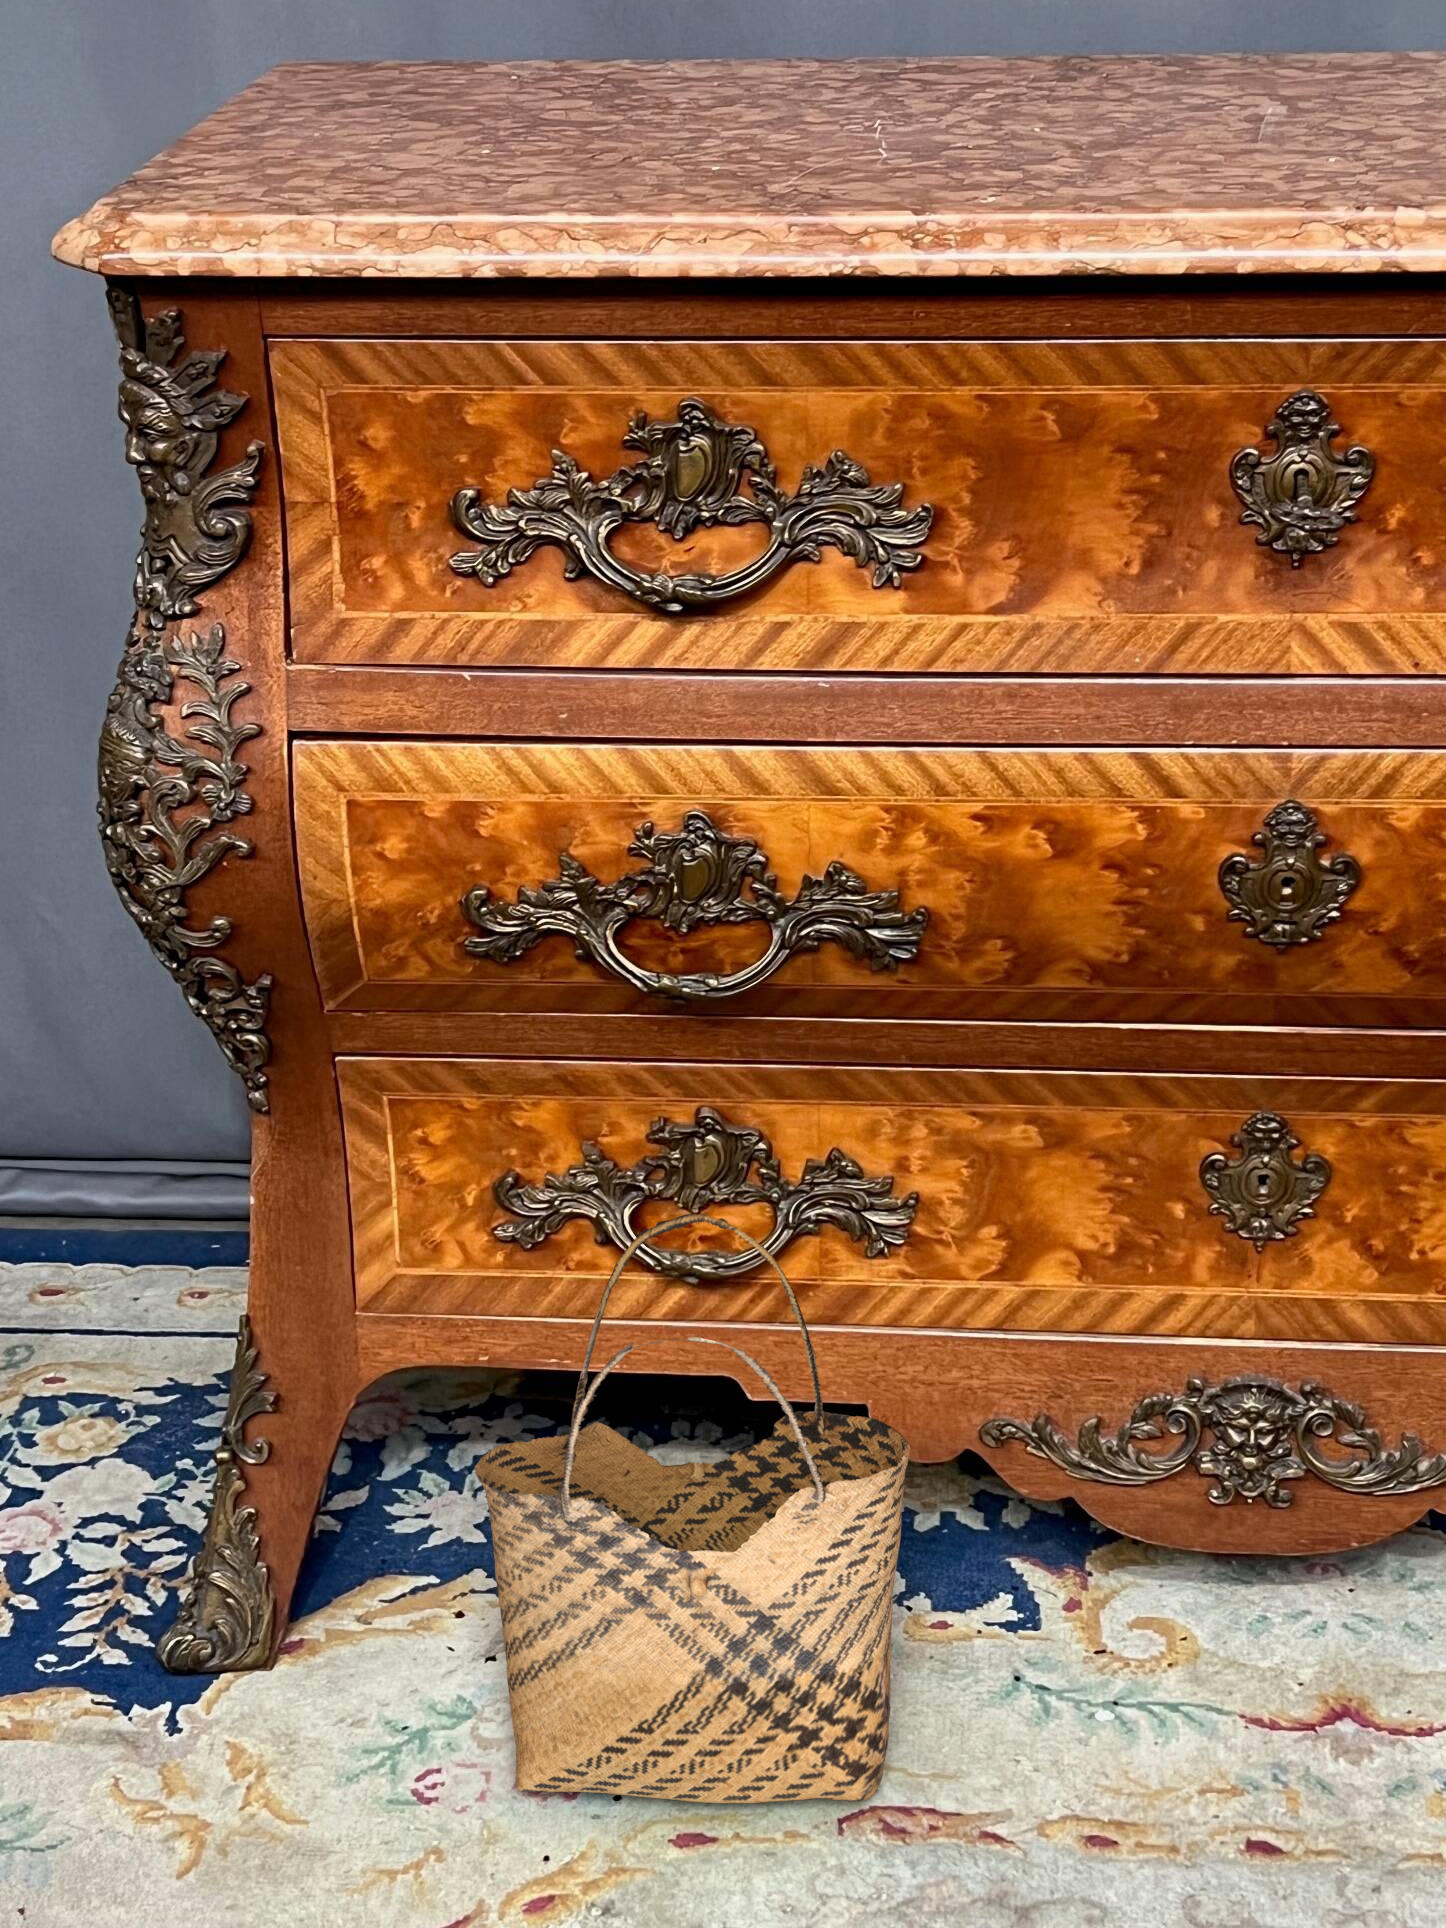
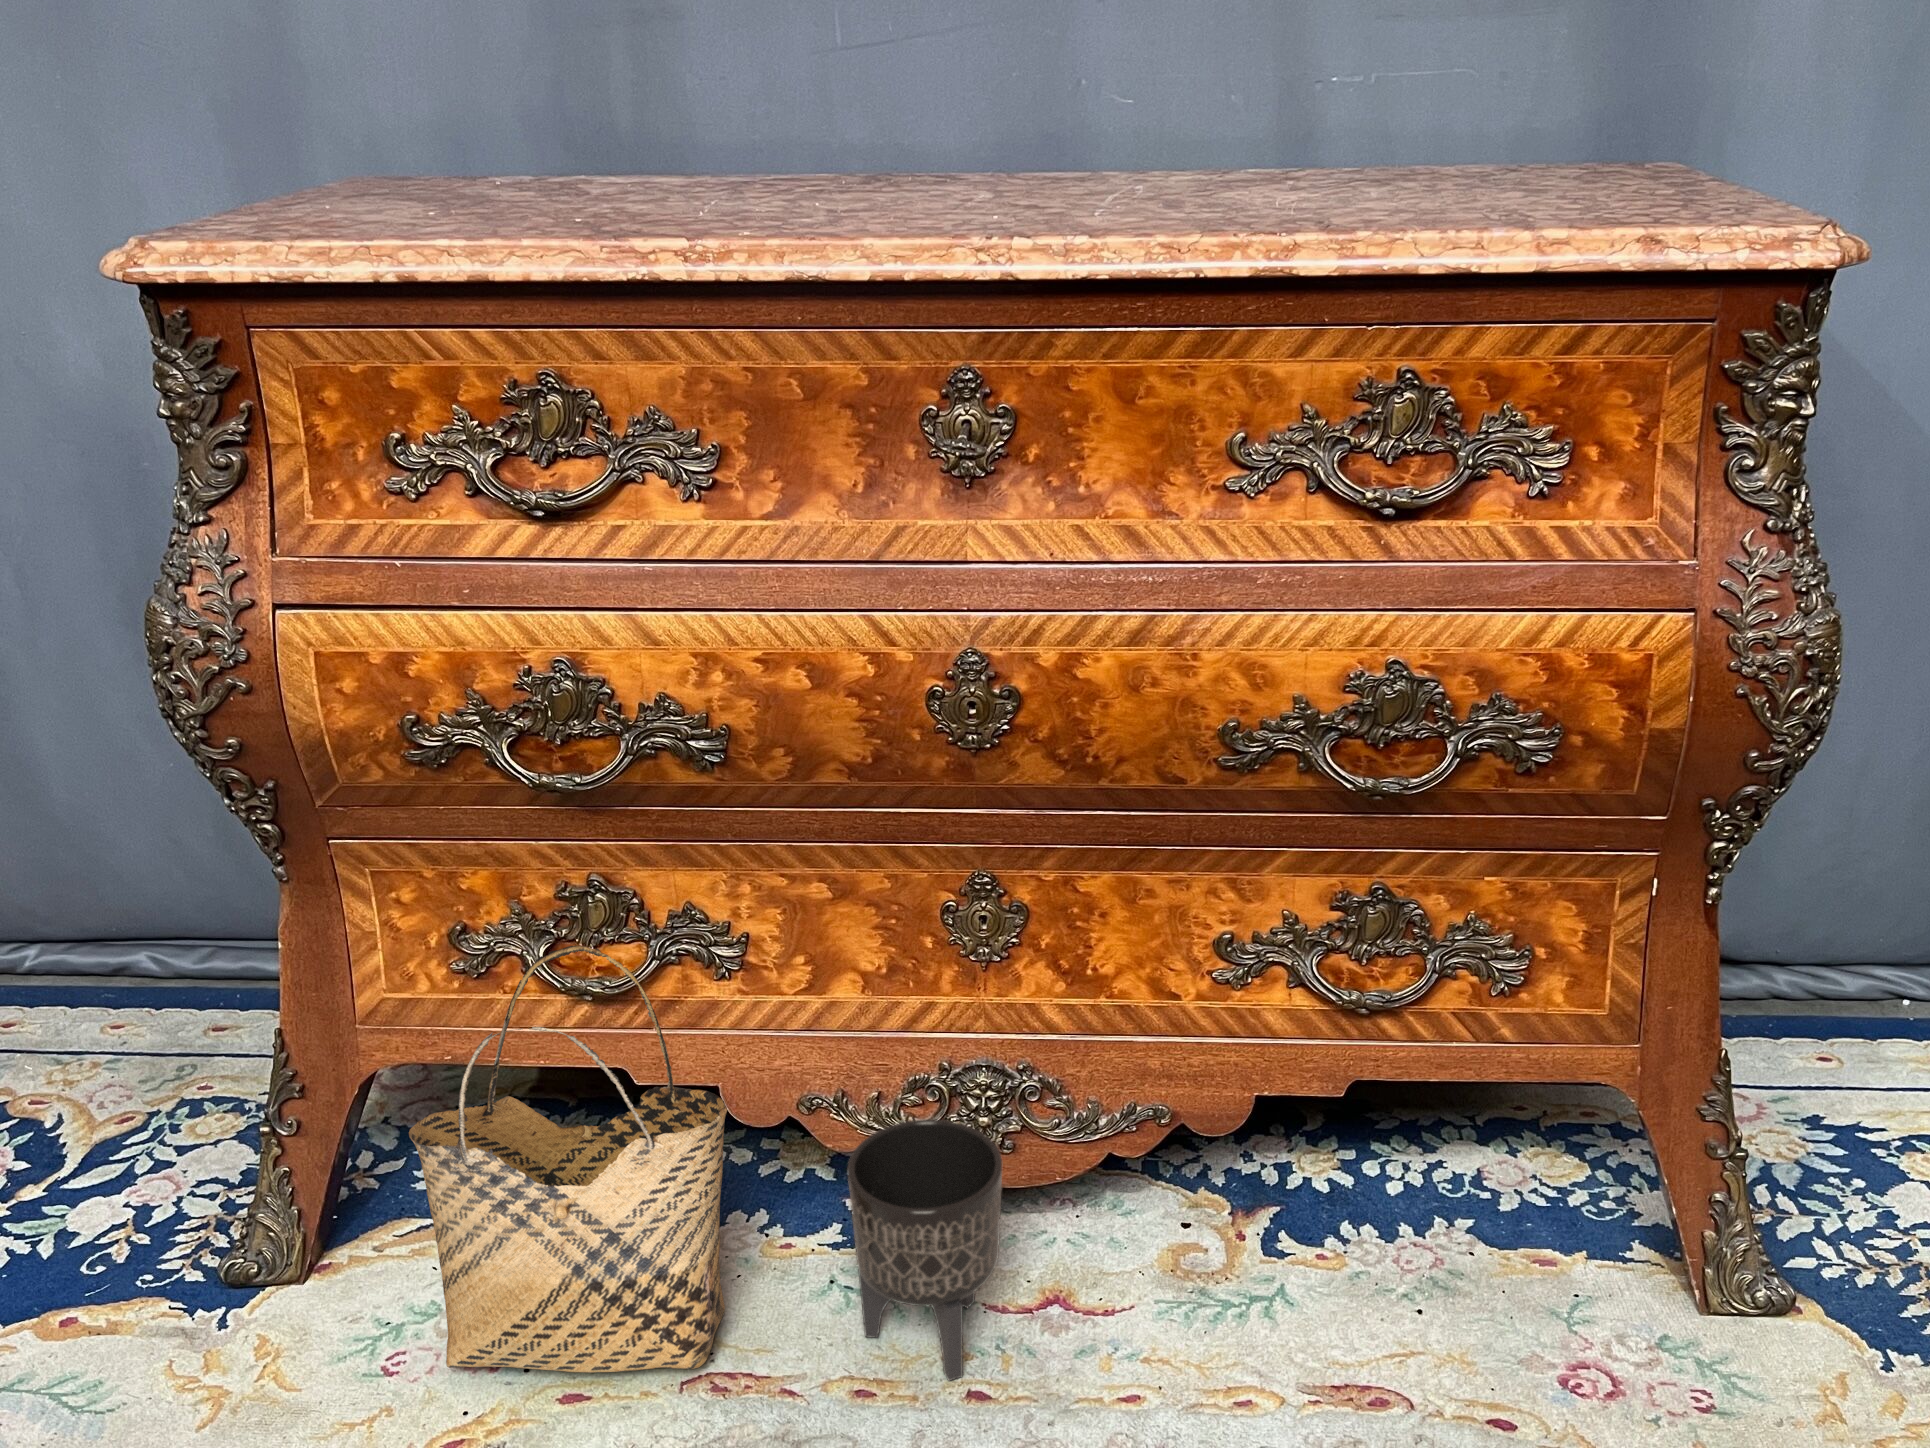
planter: none [1083,1461,1306,1825] -> present [848,1119,1002,1381]

